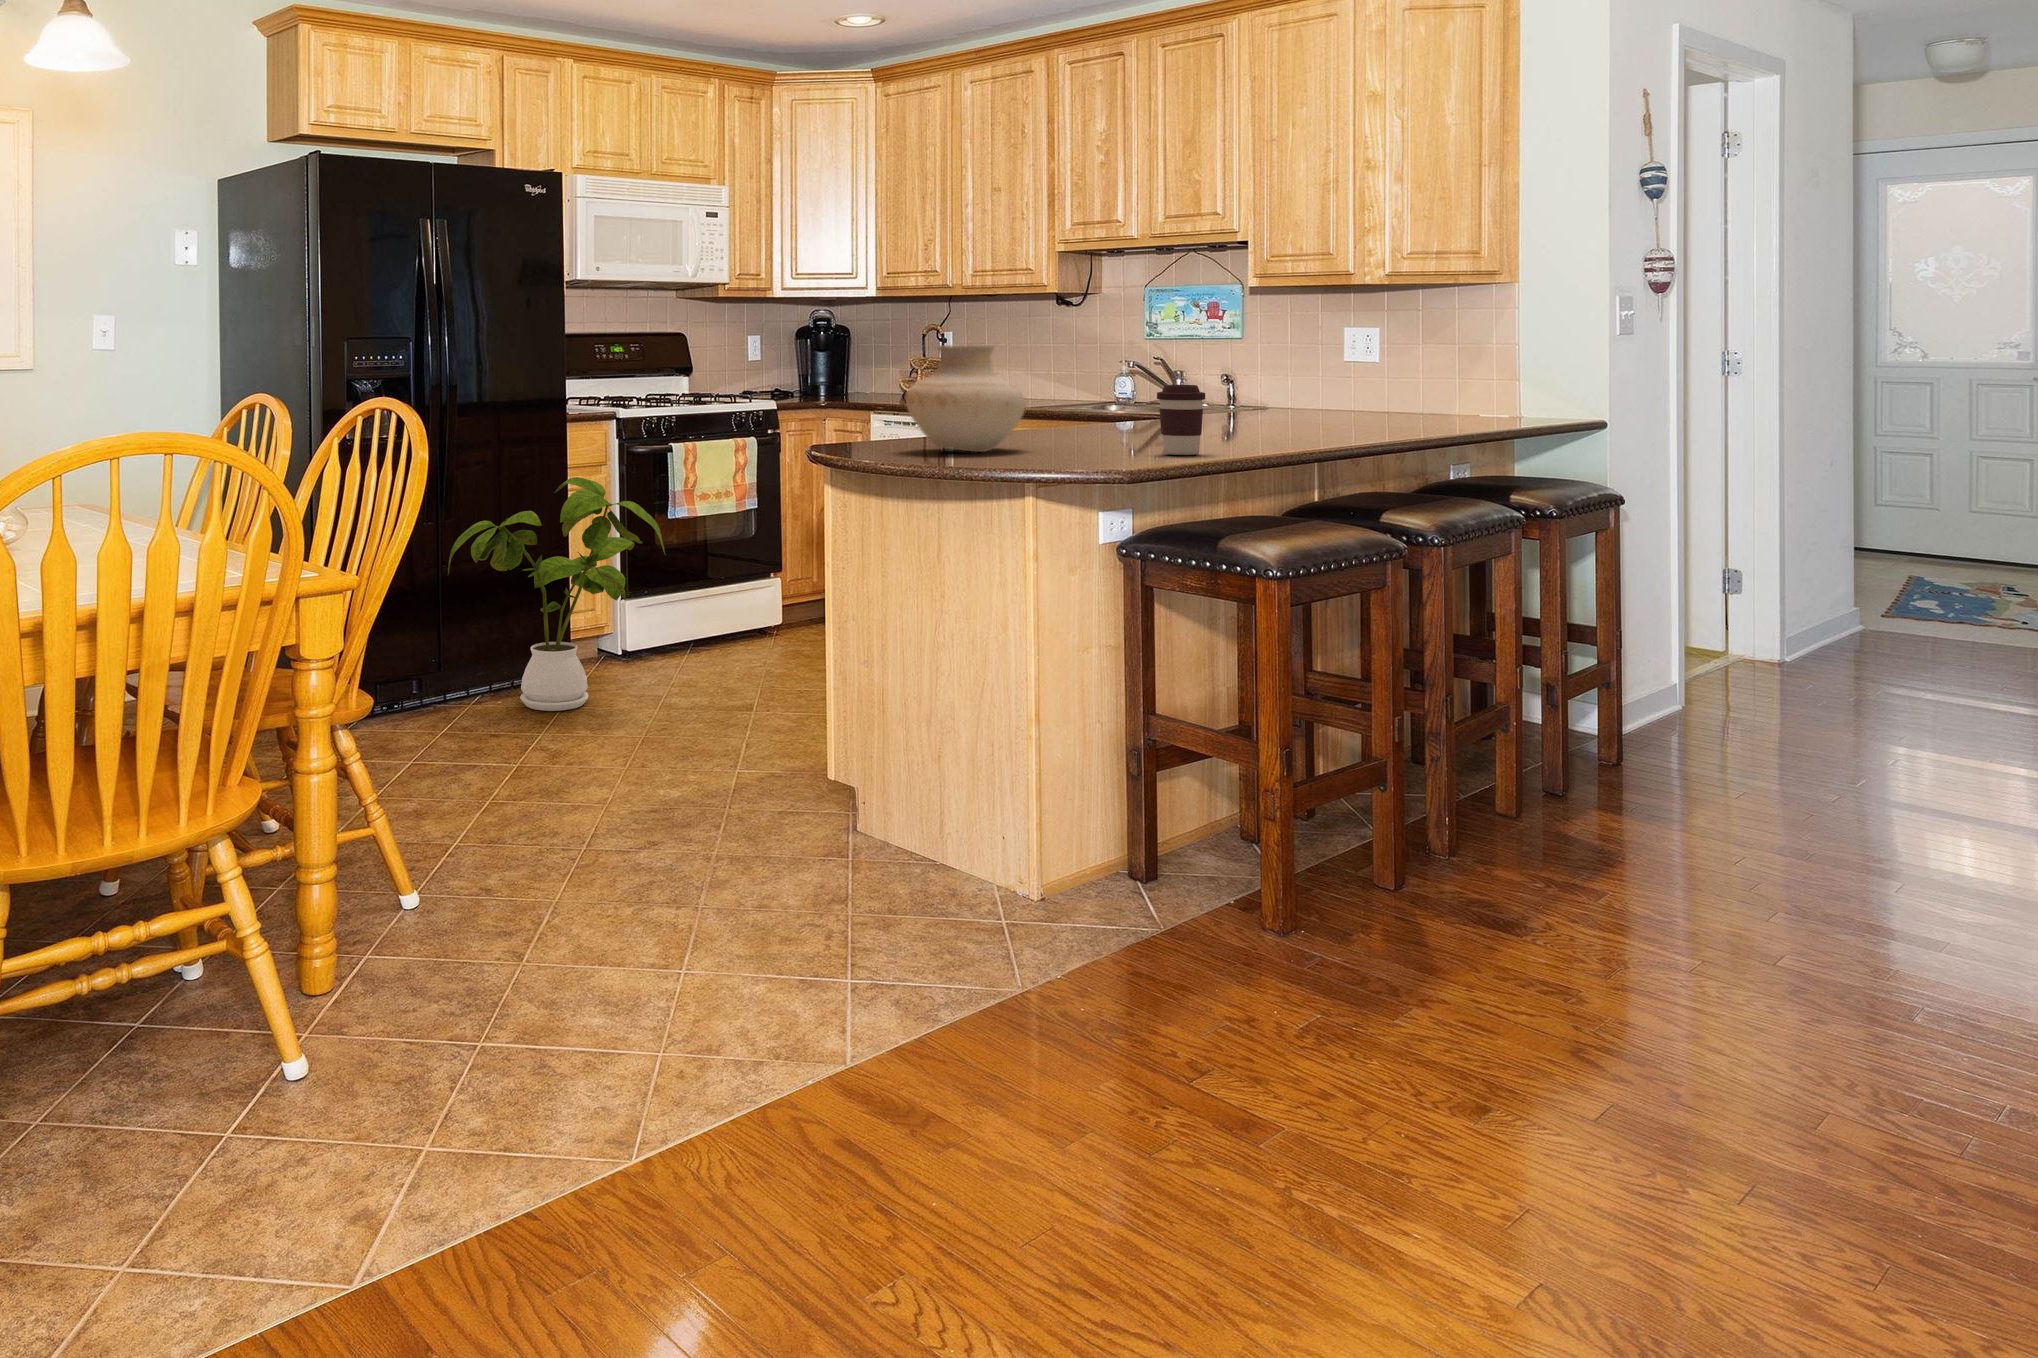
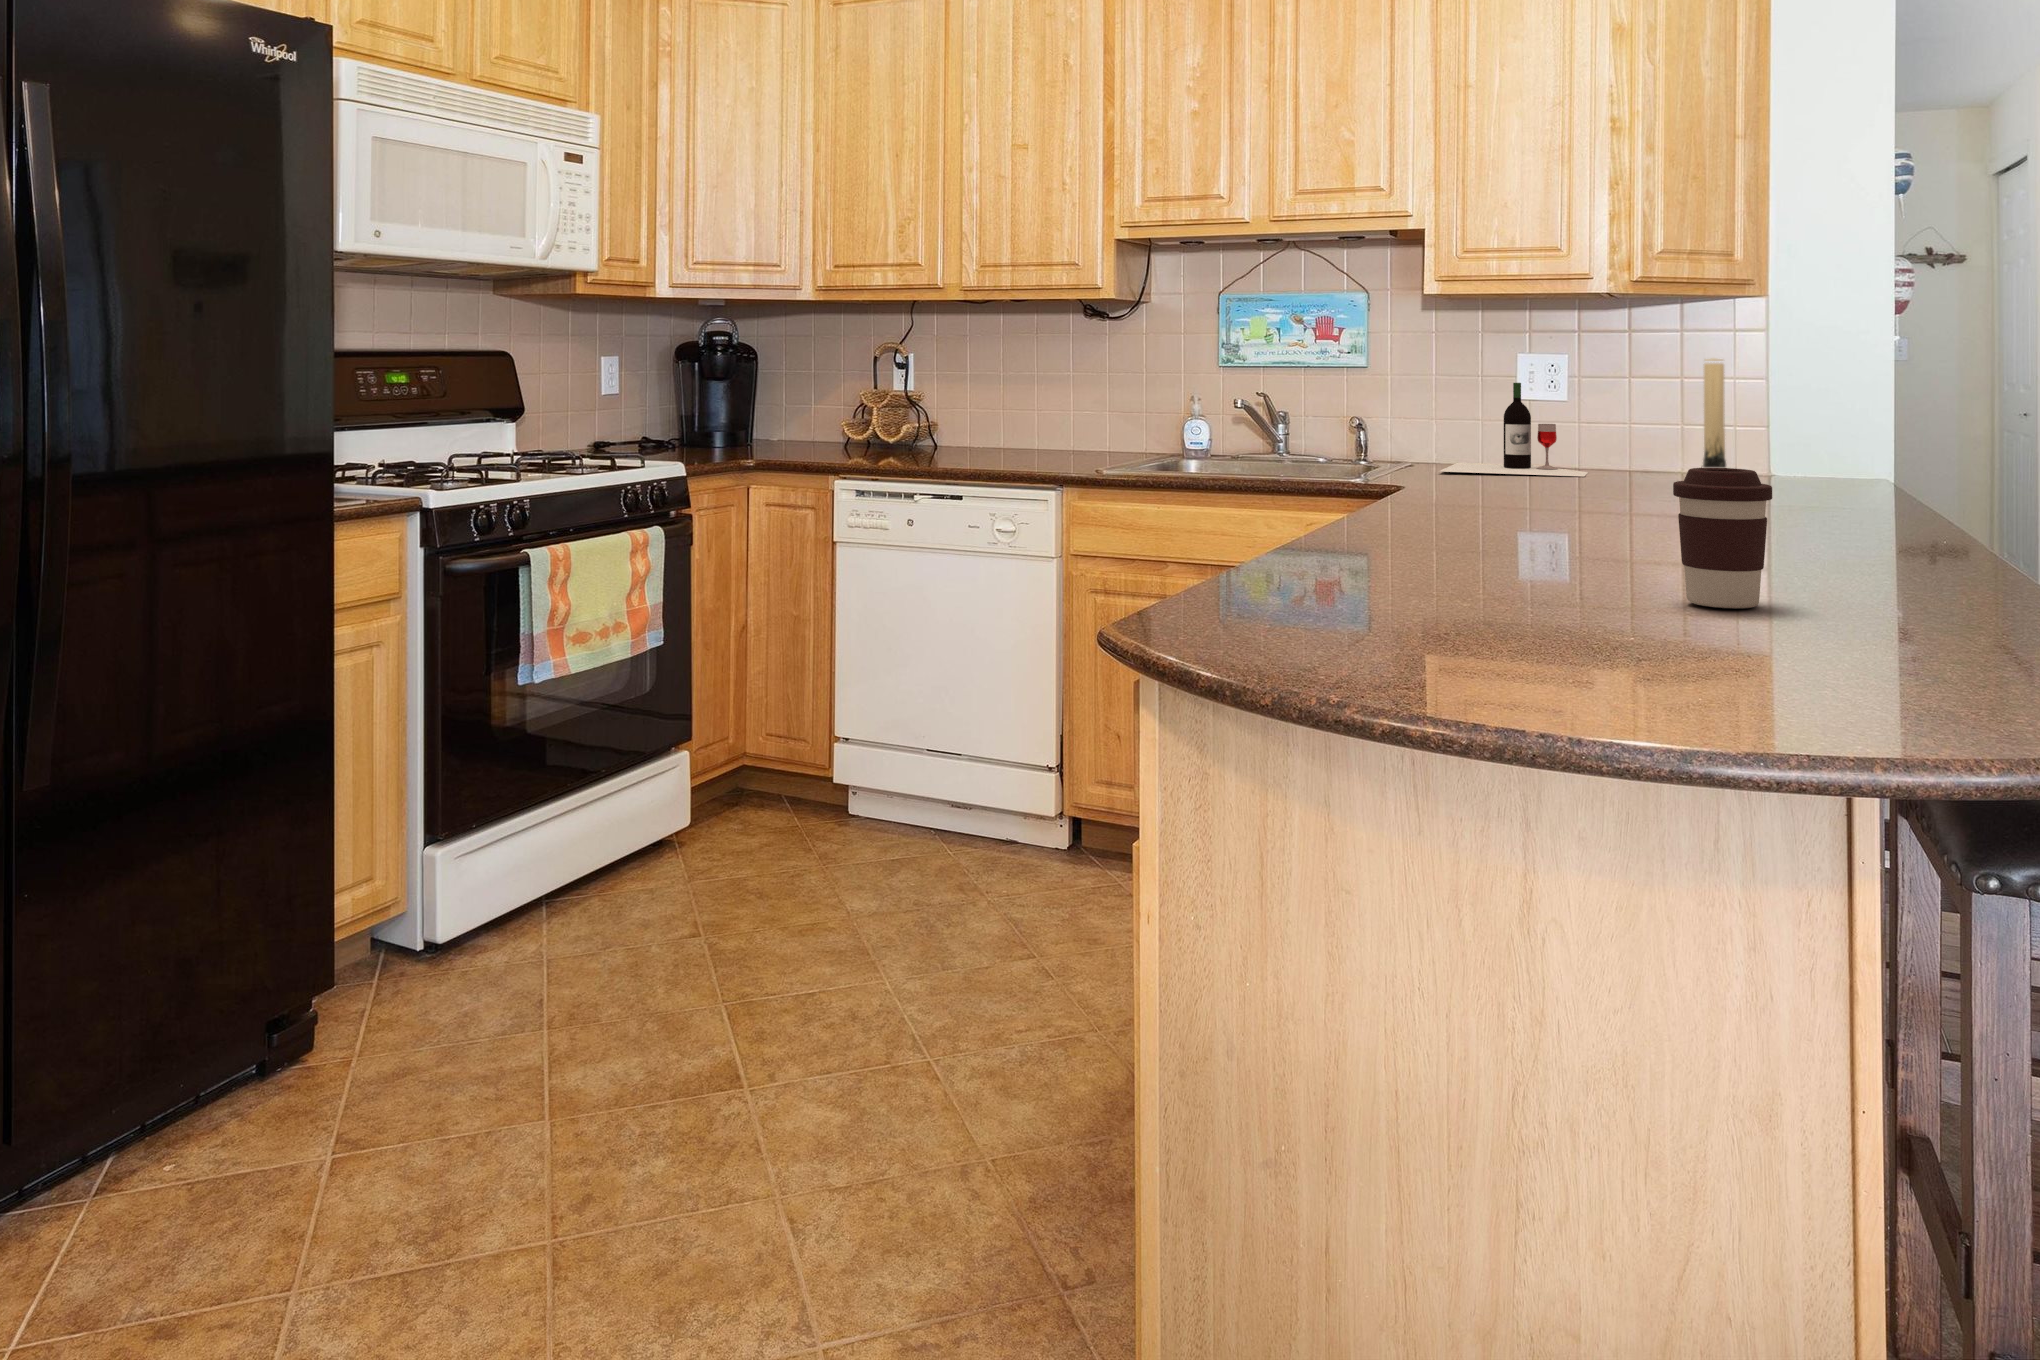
candle: none [1423,328,1450,417] -> present [1703,359,1726,468]
vase: present [906,345,1025,452] -> none [1160,387,1400,605]
wine bottle: none [1275,347,1413,413] -> present [1440,383,1588,476]
house plant: present [448,477,665,711] -> none [69,646,569,1135]

